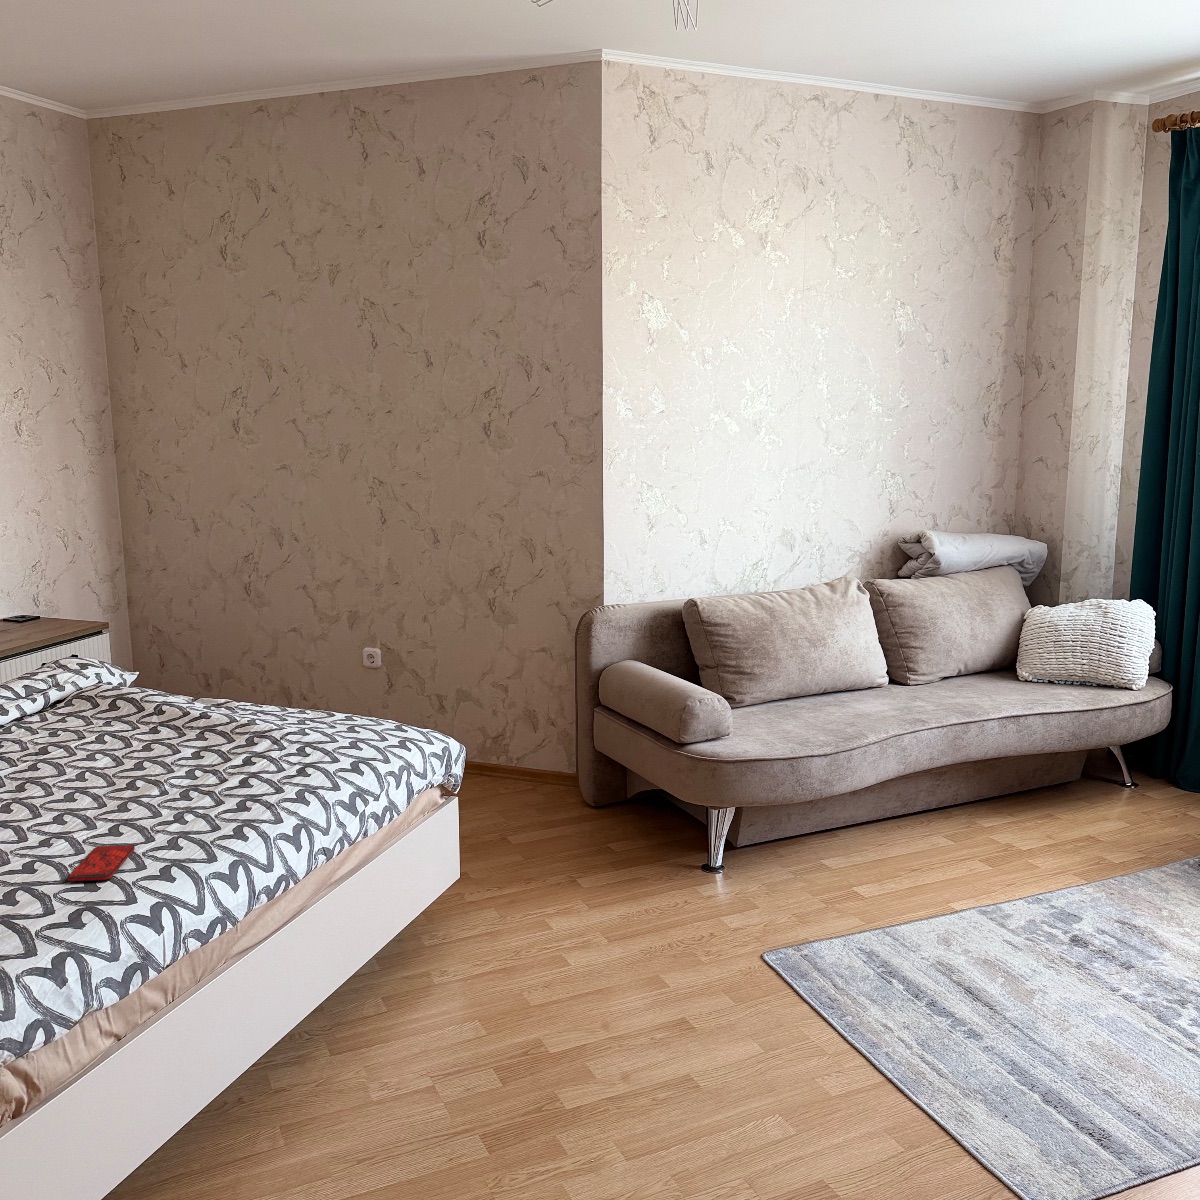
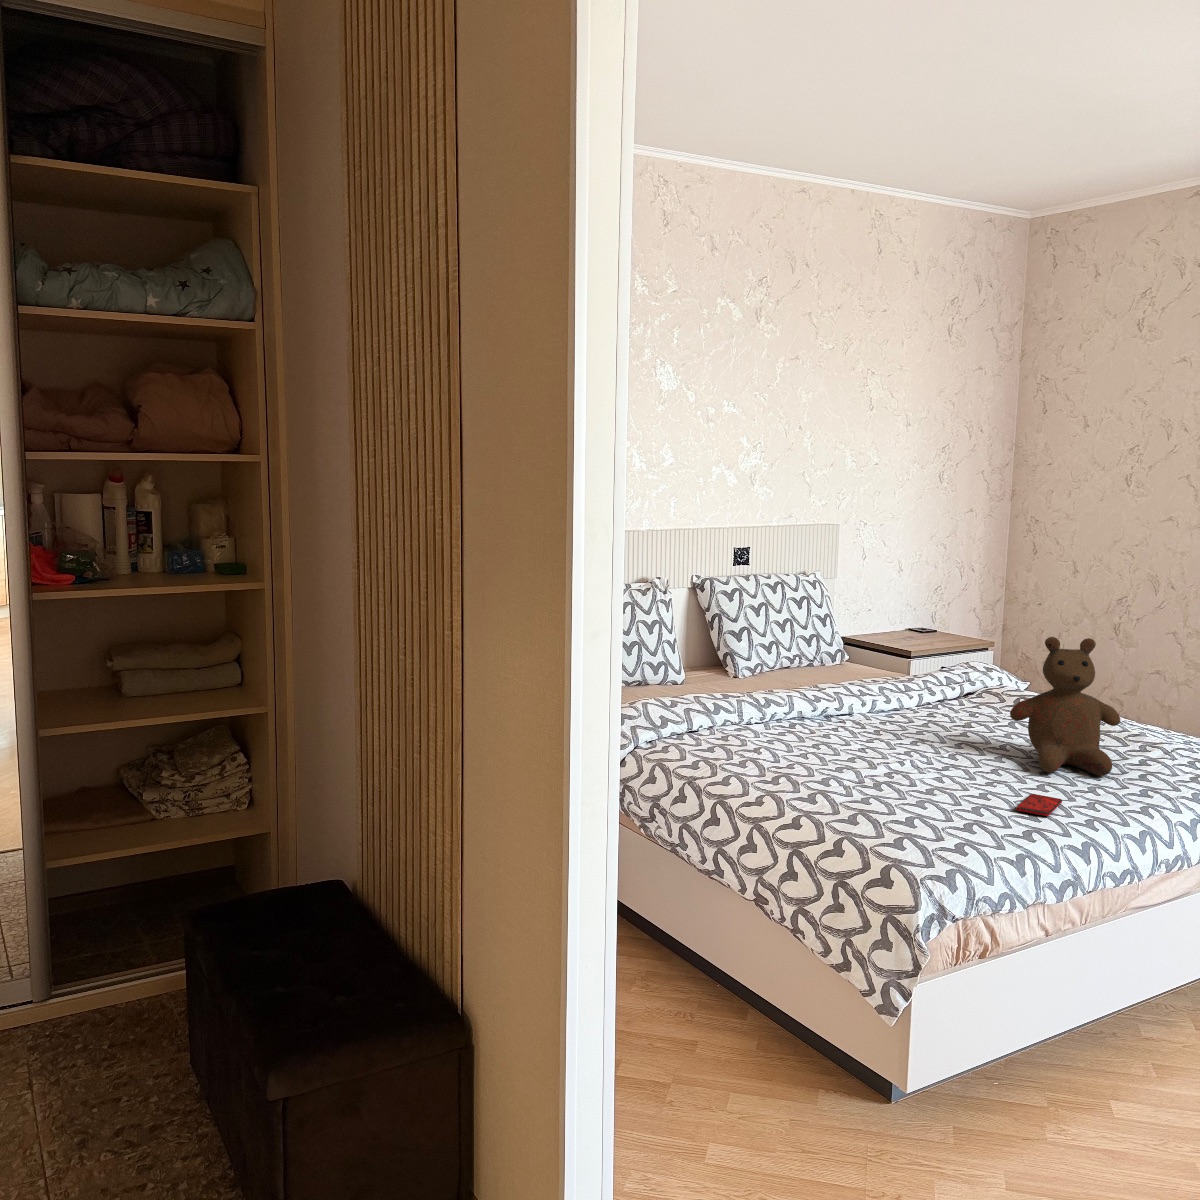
teddy bear: none [75,629,213,805] -> present [1010,637,1120,776]

